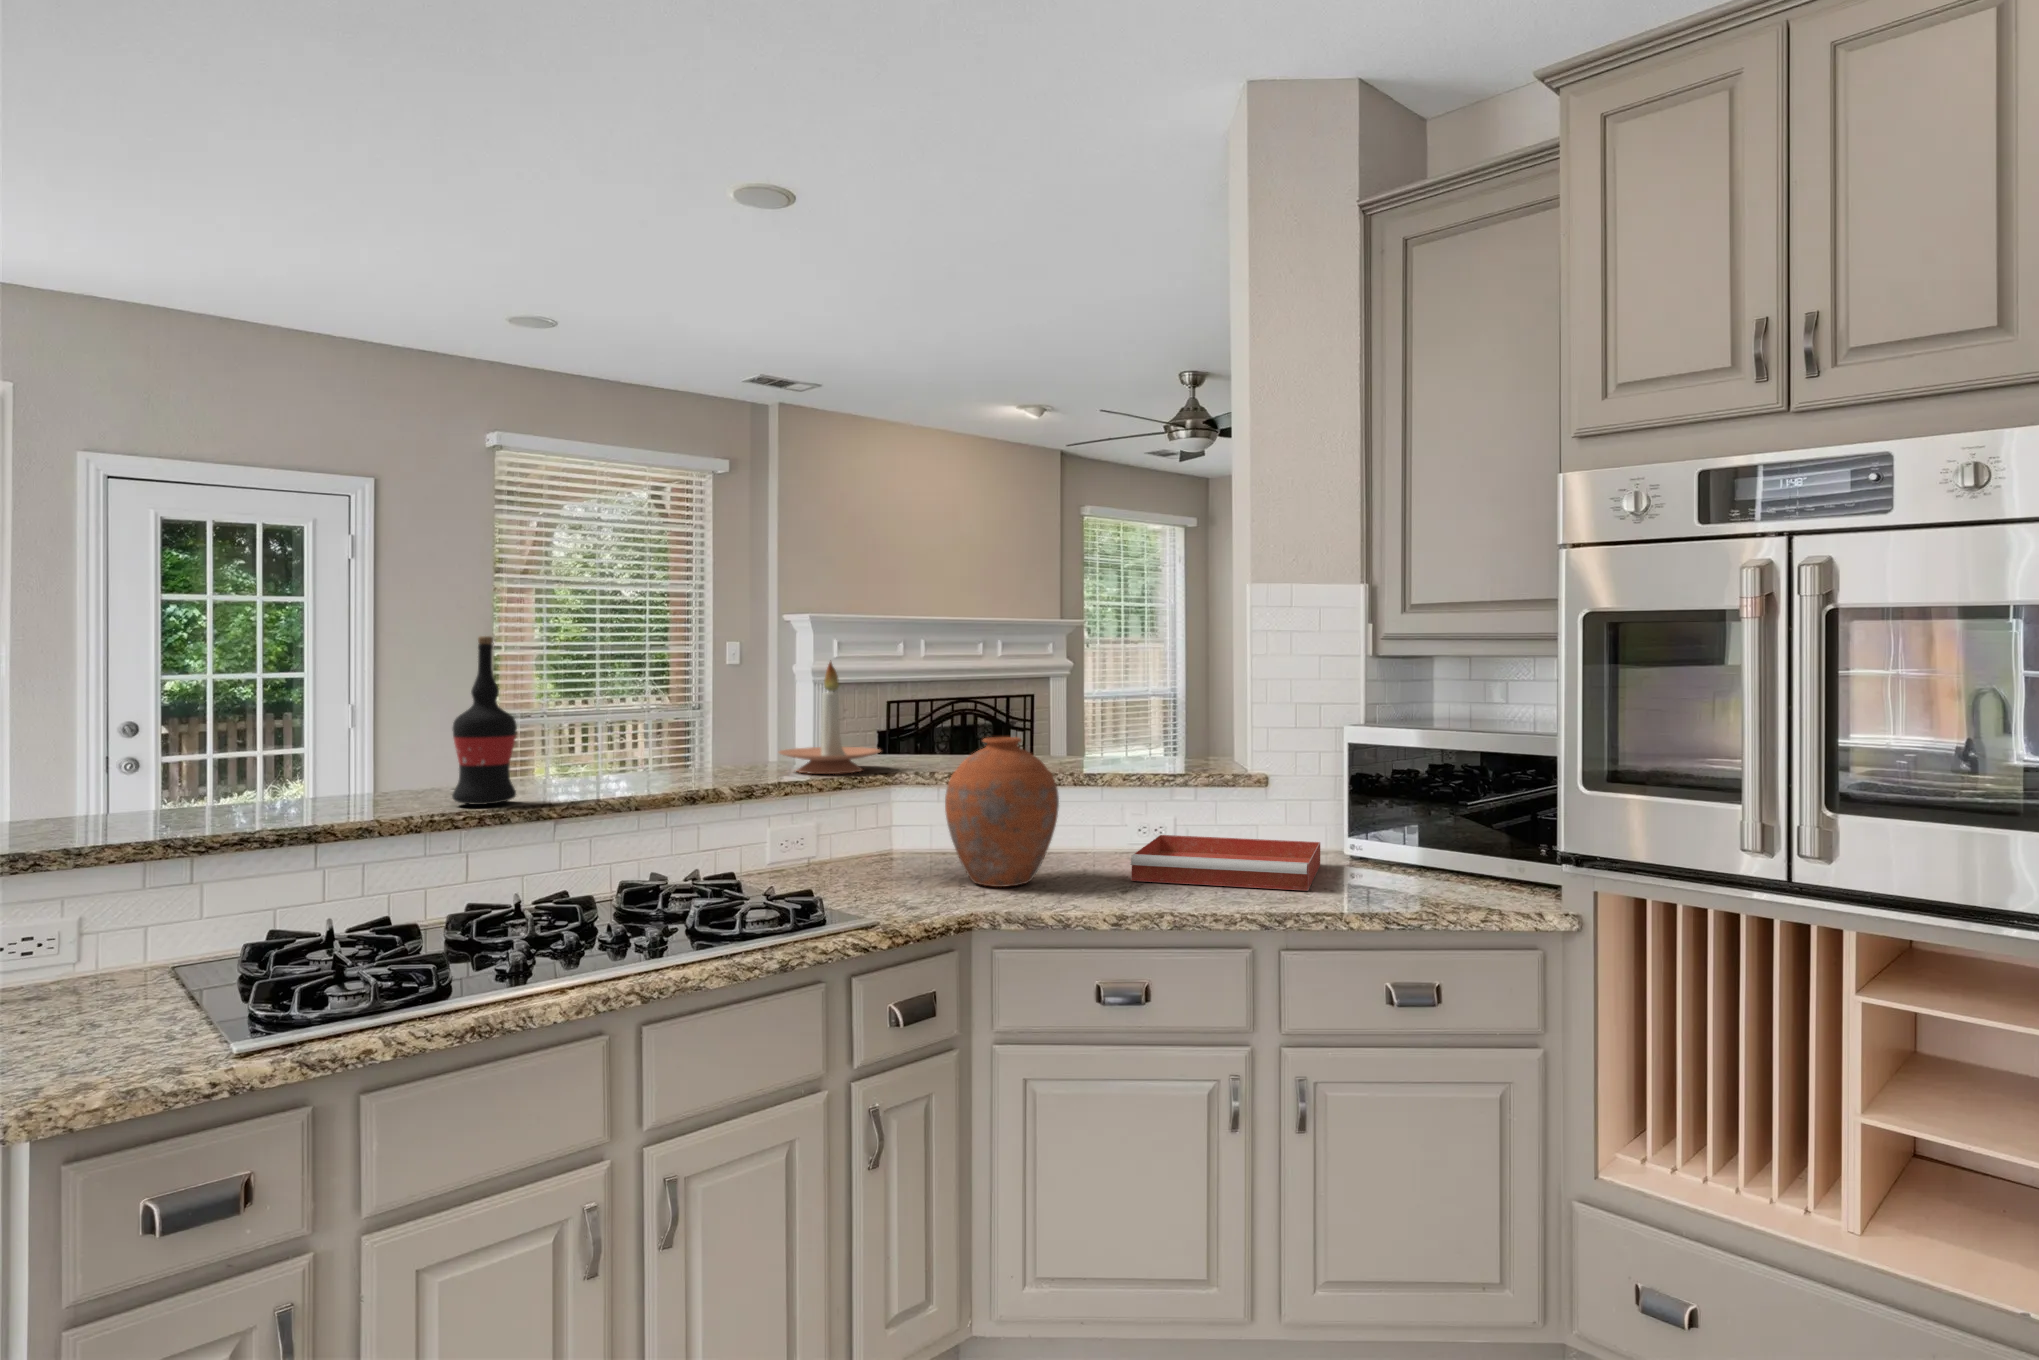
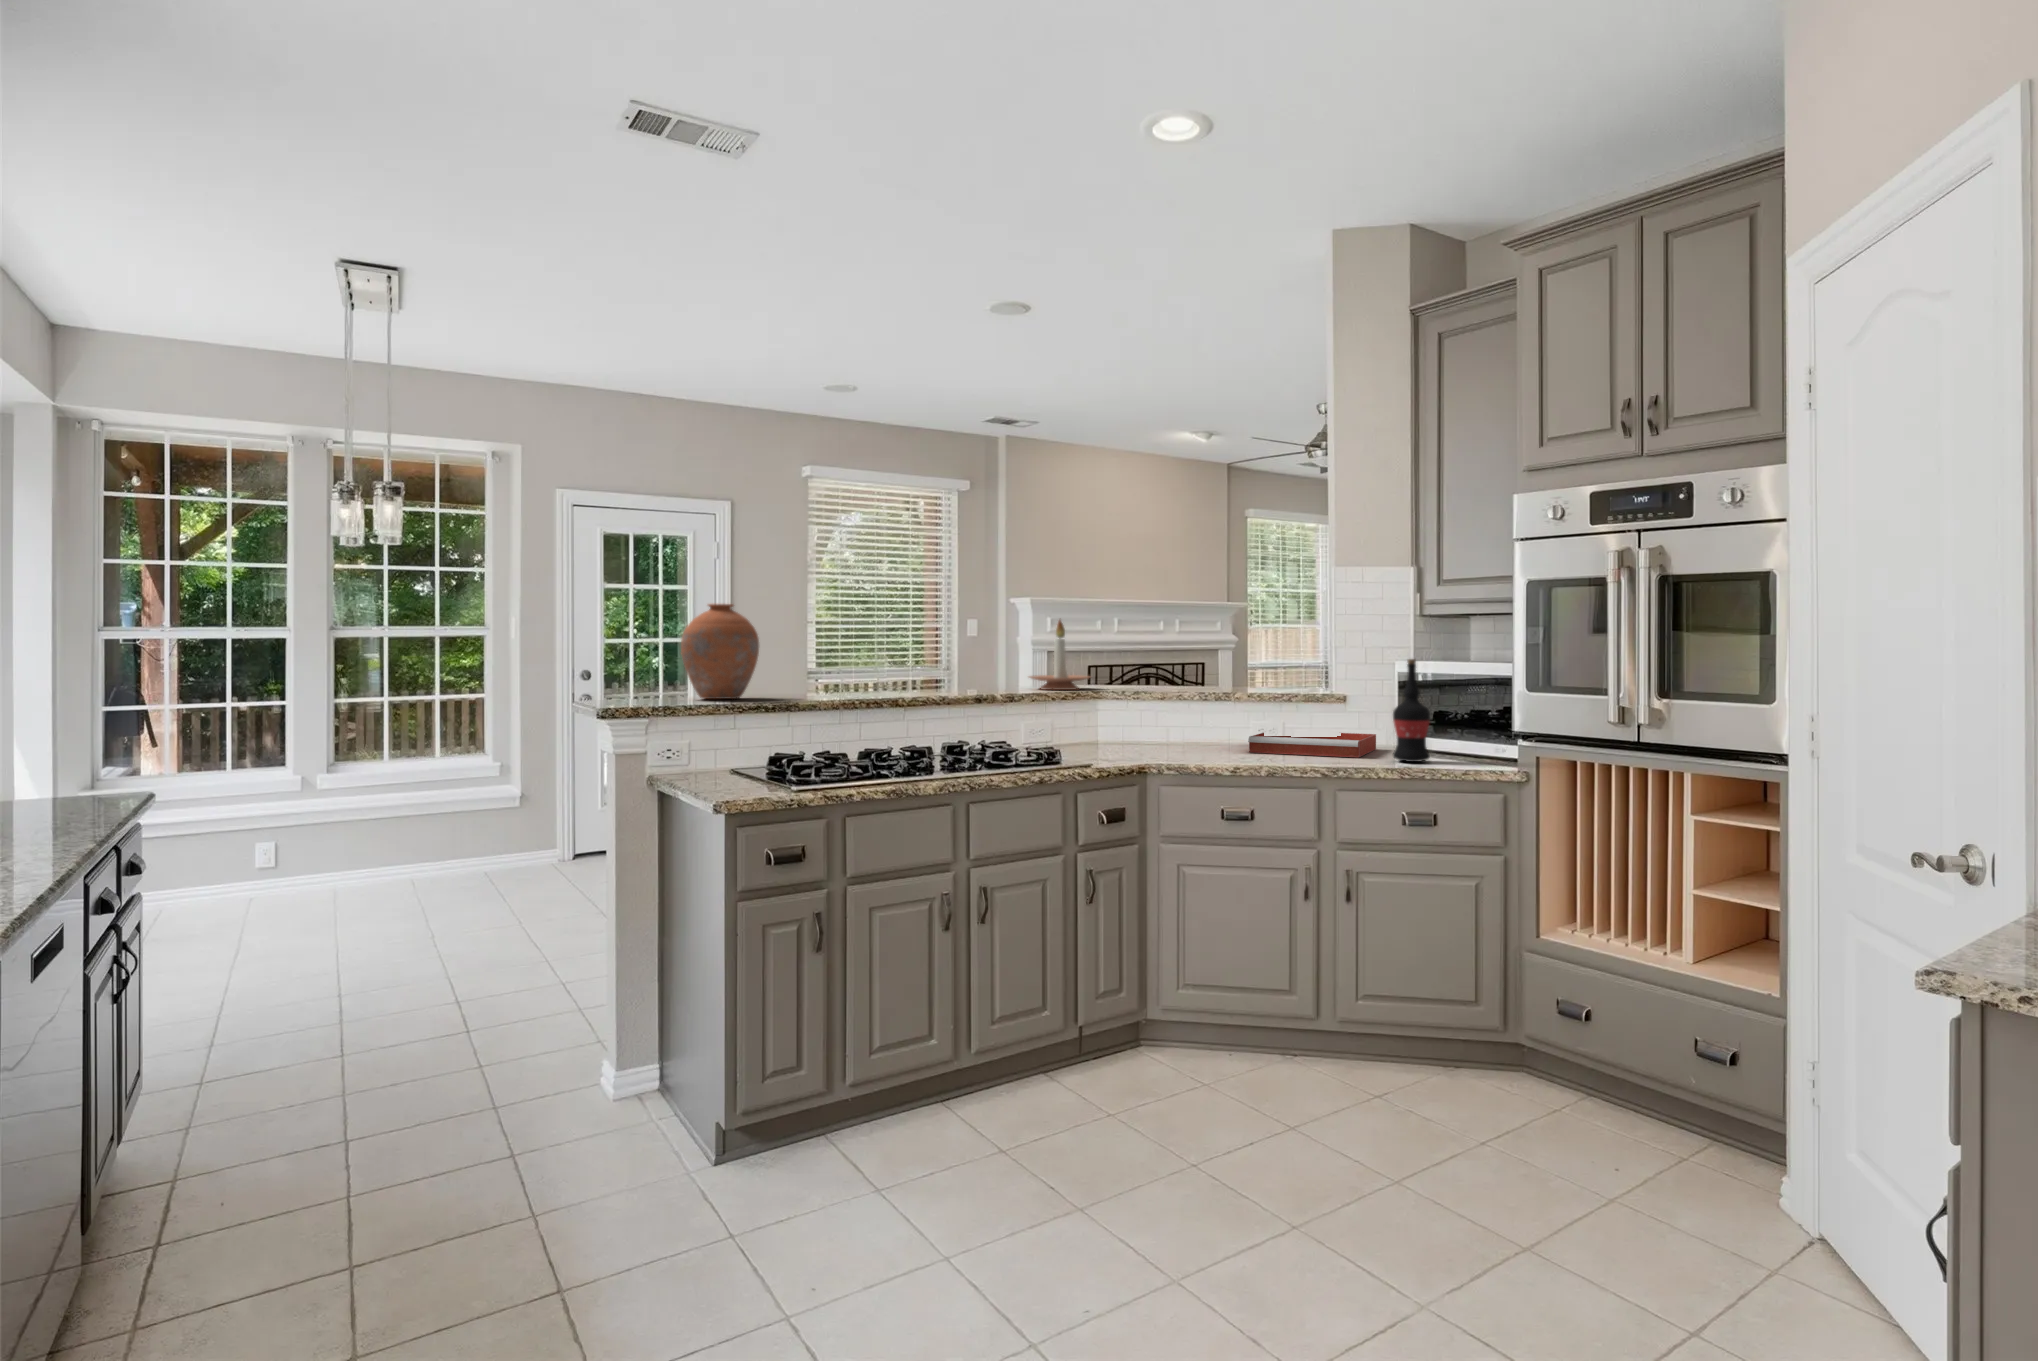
wine bottle: present [452,636,517,805] -> present [1393,659,1430,762]
vase: present [945,737,1059,887] -> present [681,604,759,699]

